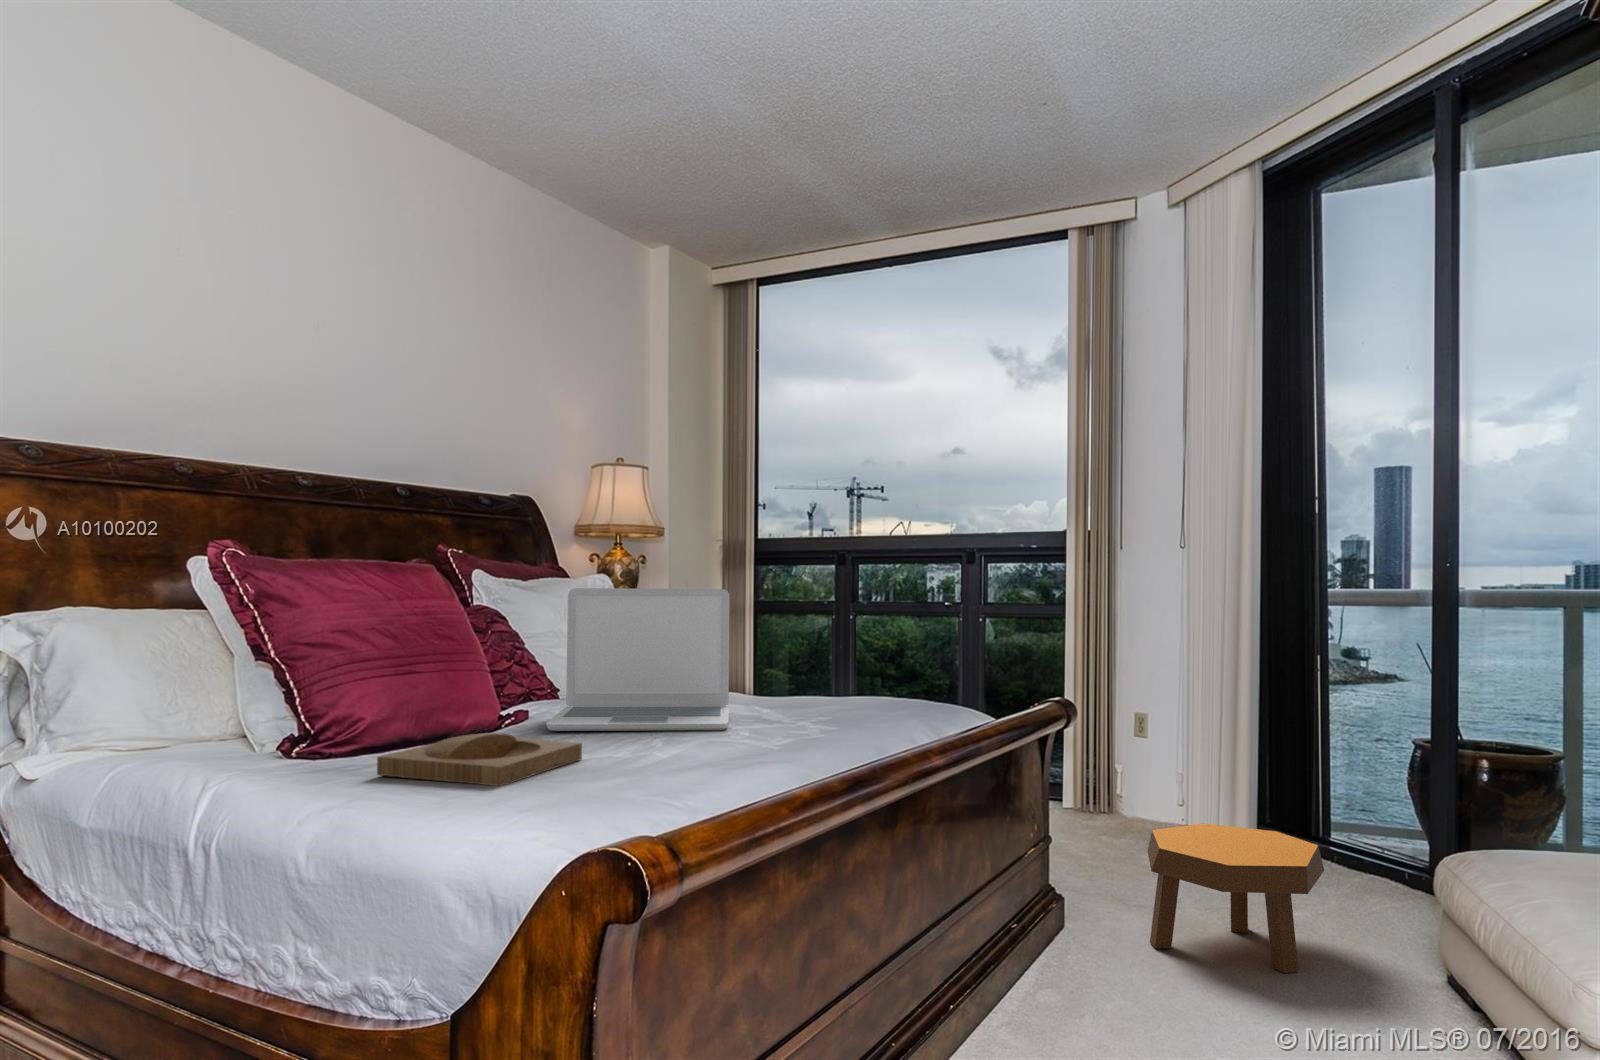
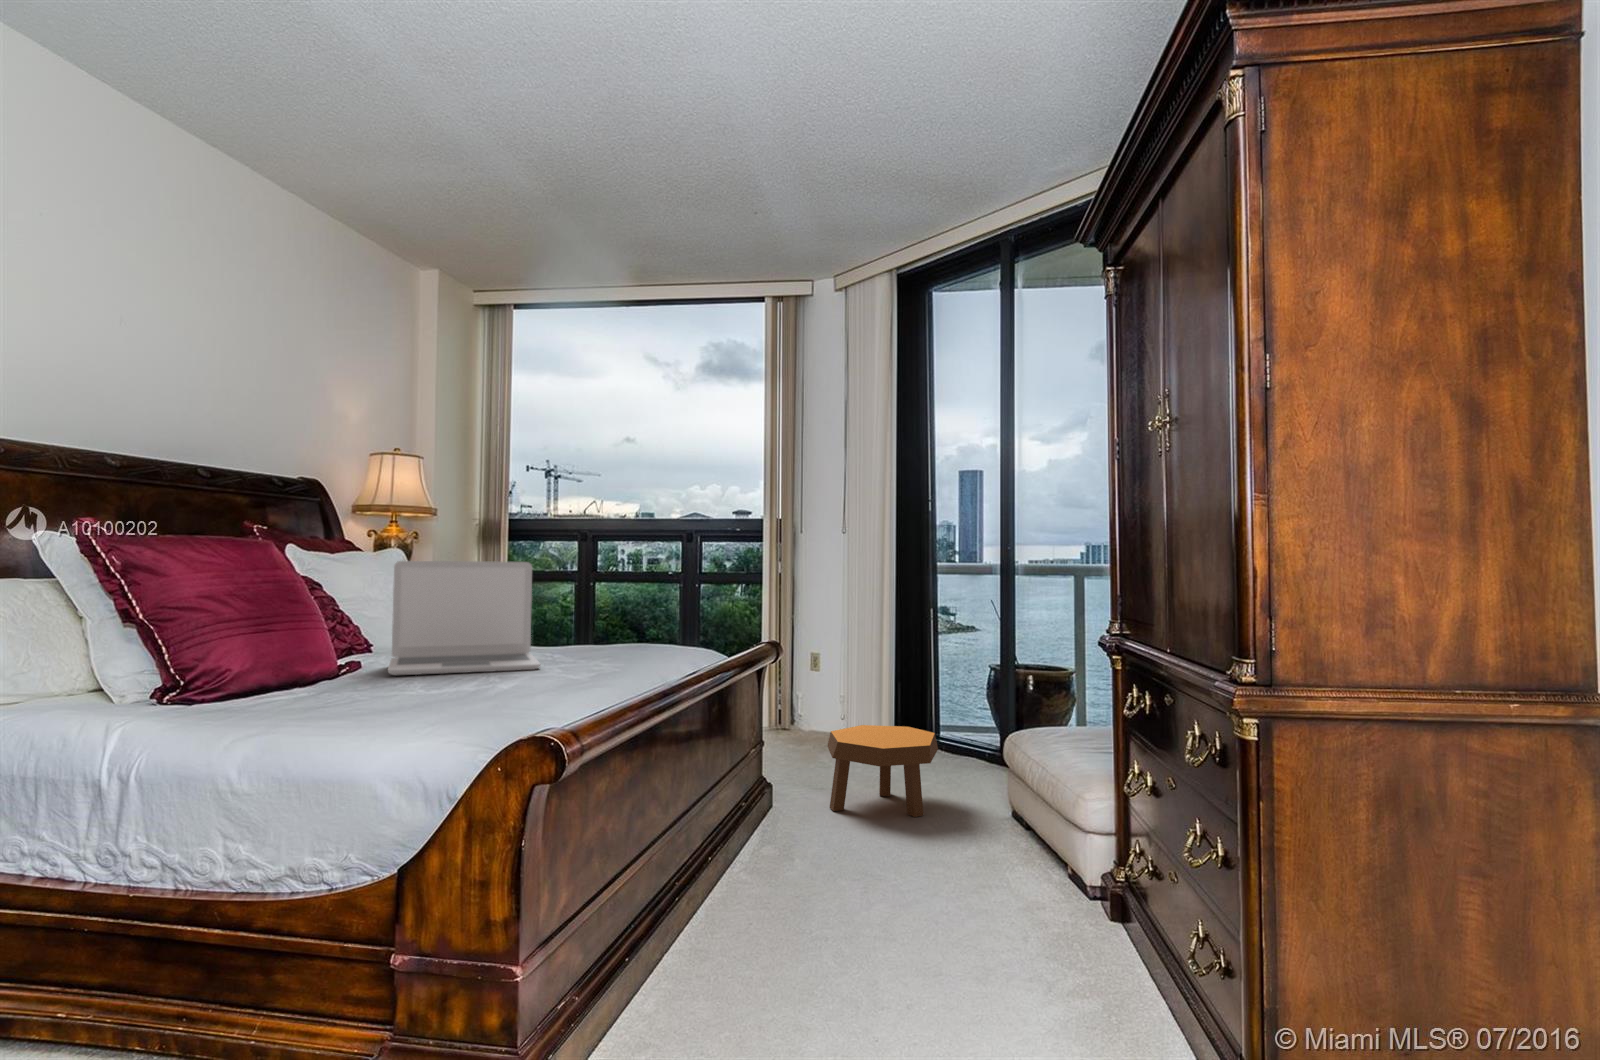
tray: present [377,733,582,786] -> none [272,675,441,711]

